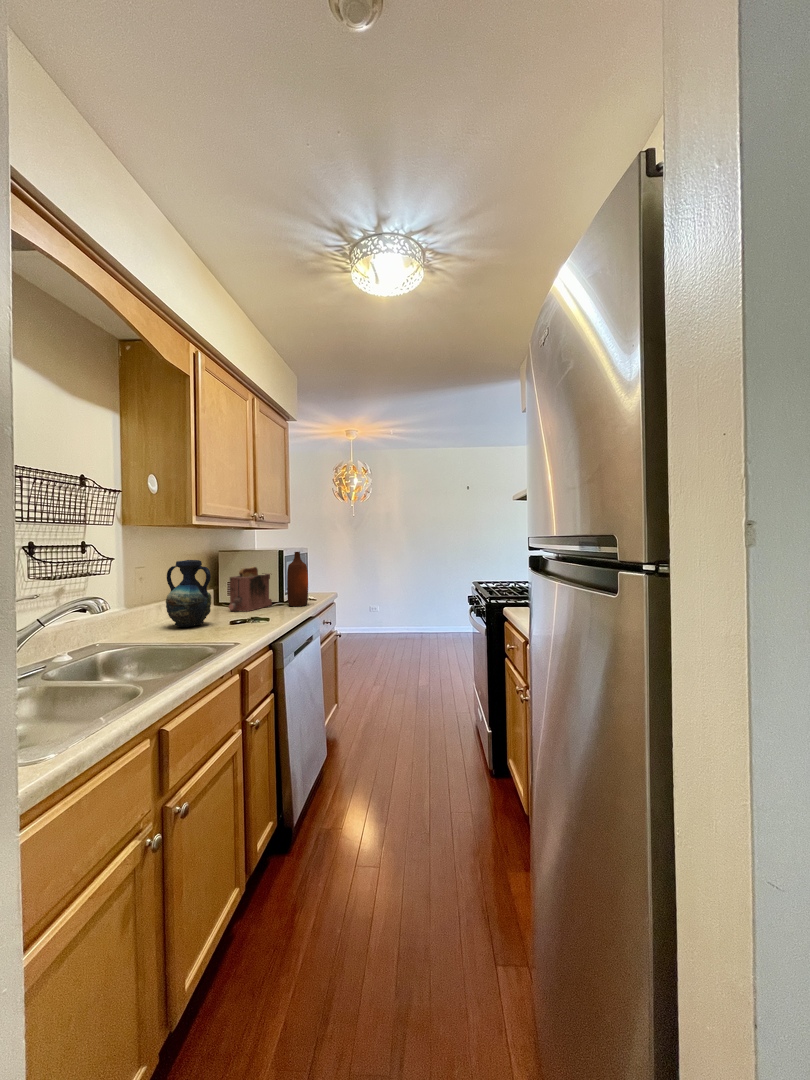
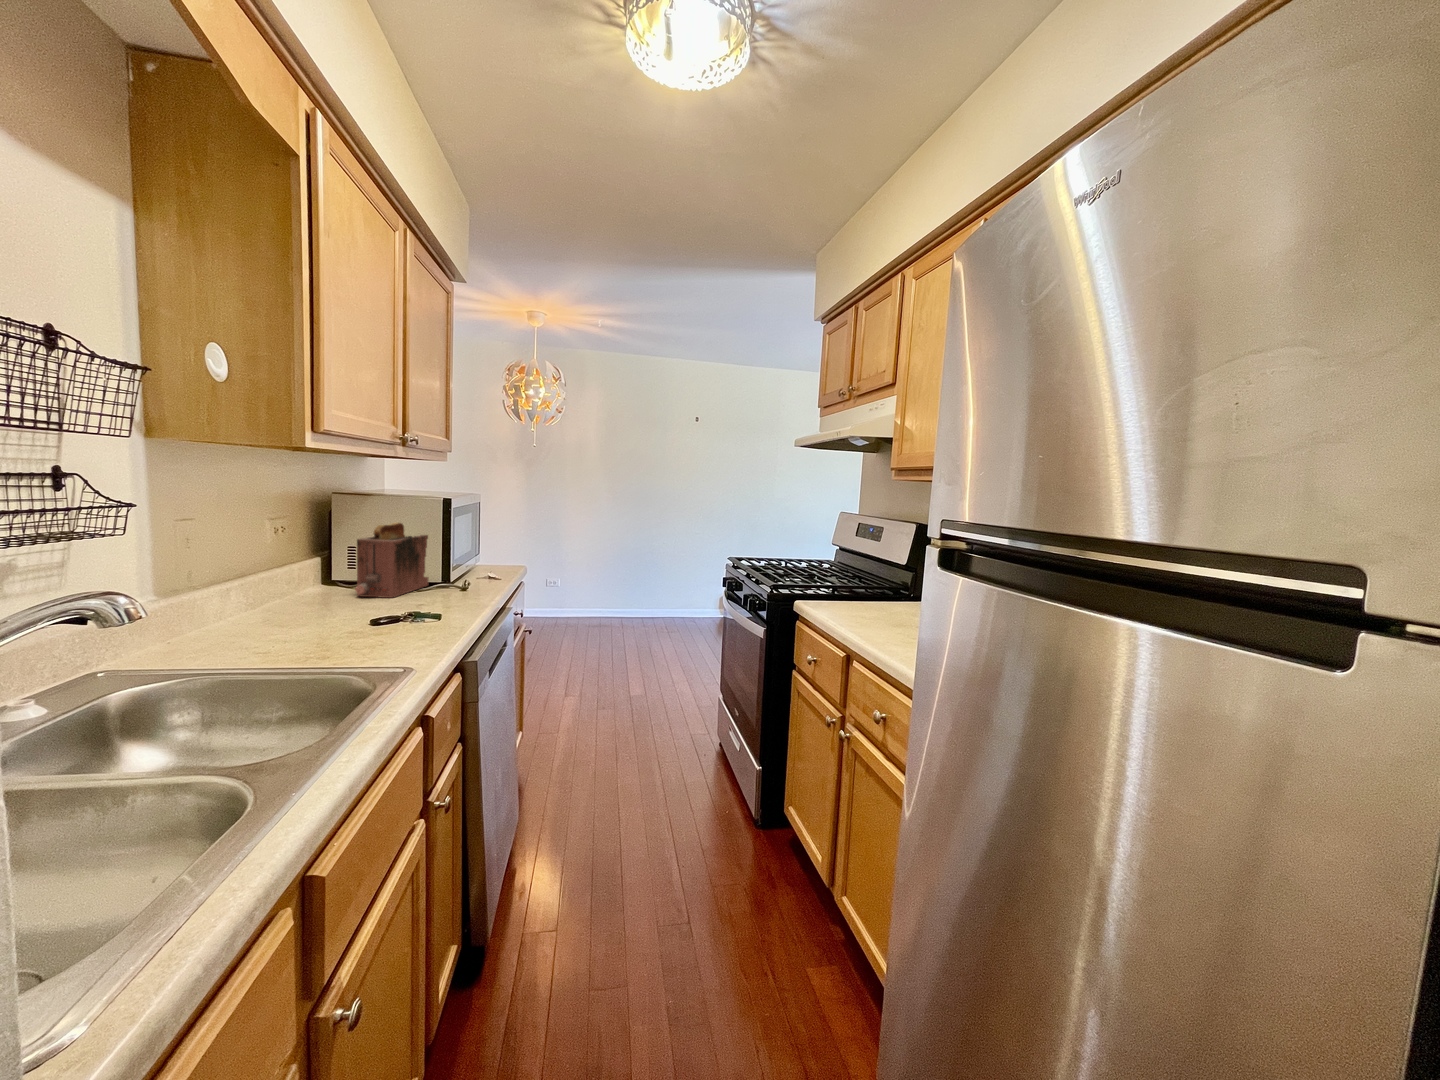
bottle: present [287,552,308,606] -> none [457,501,492,589]
vase: present [166,560,211,627] -> none [243,510,335,631]

